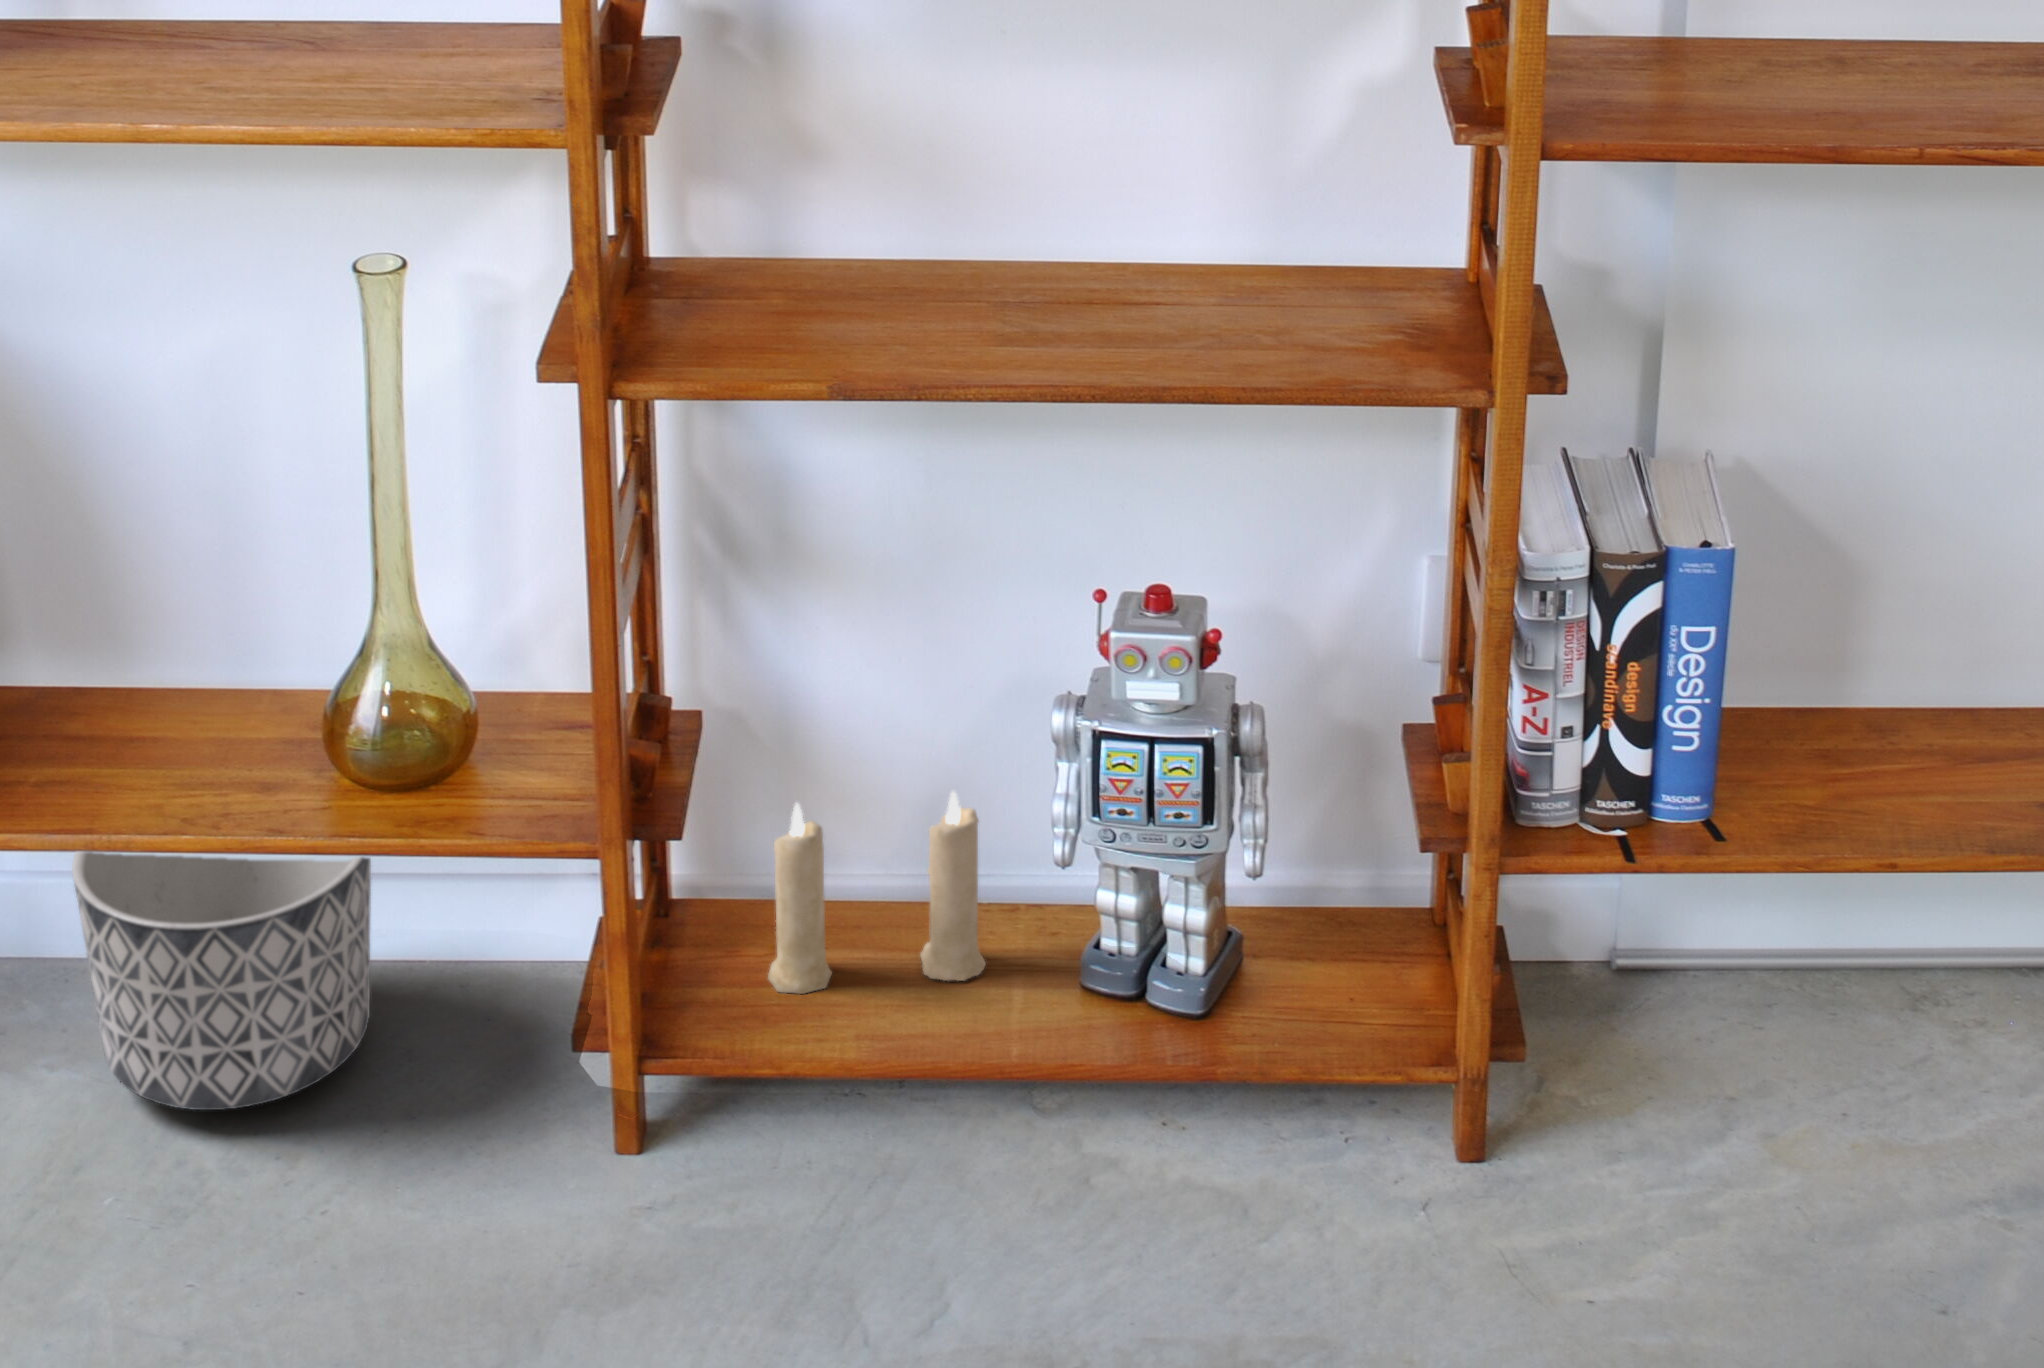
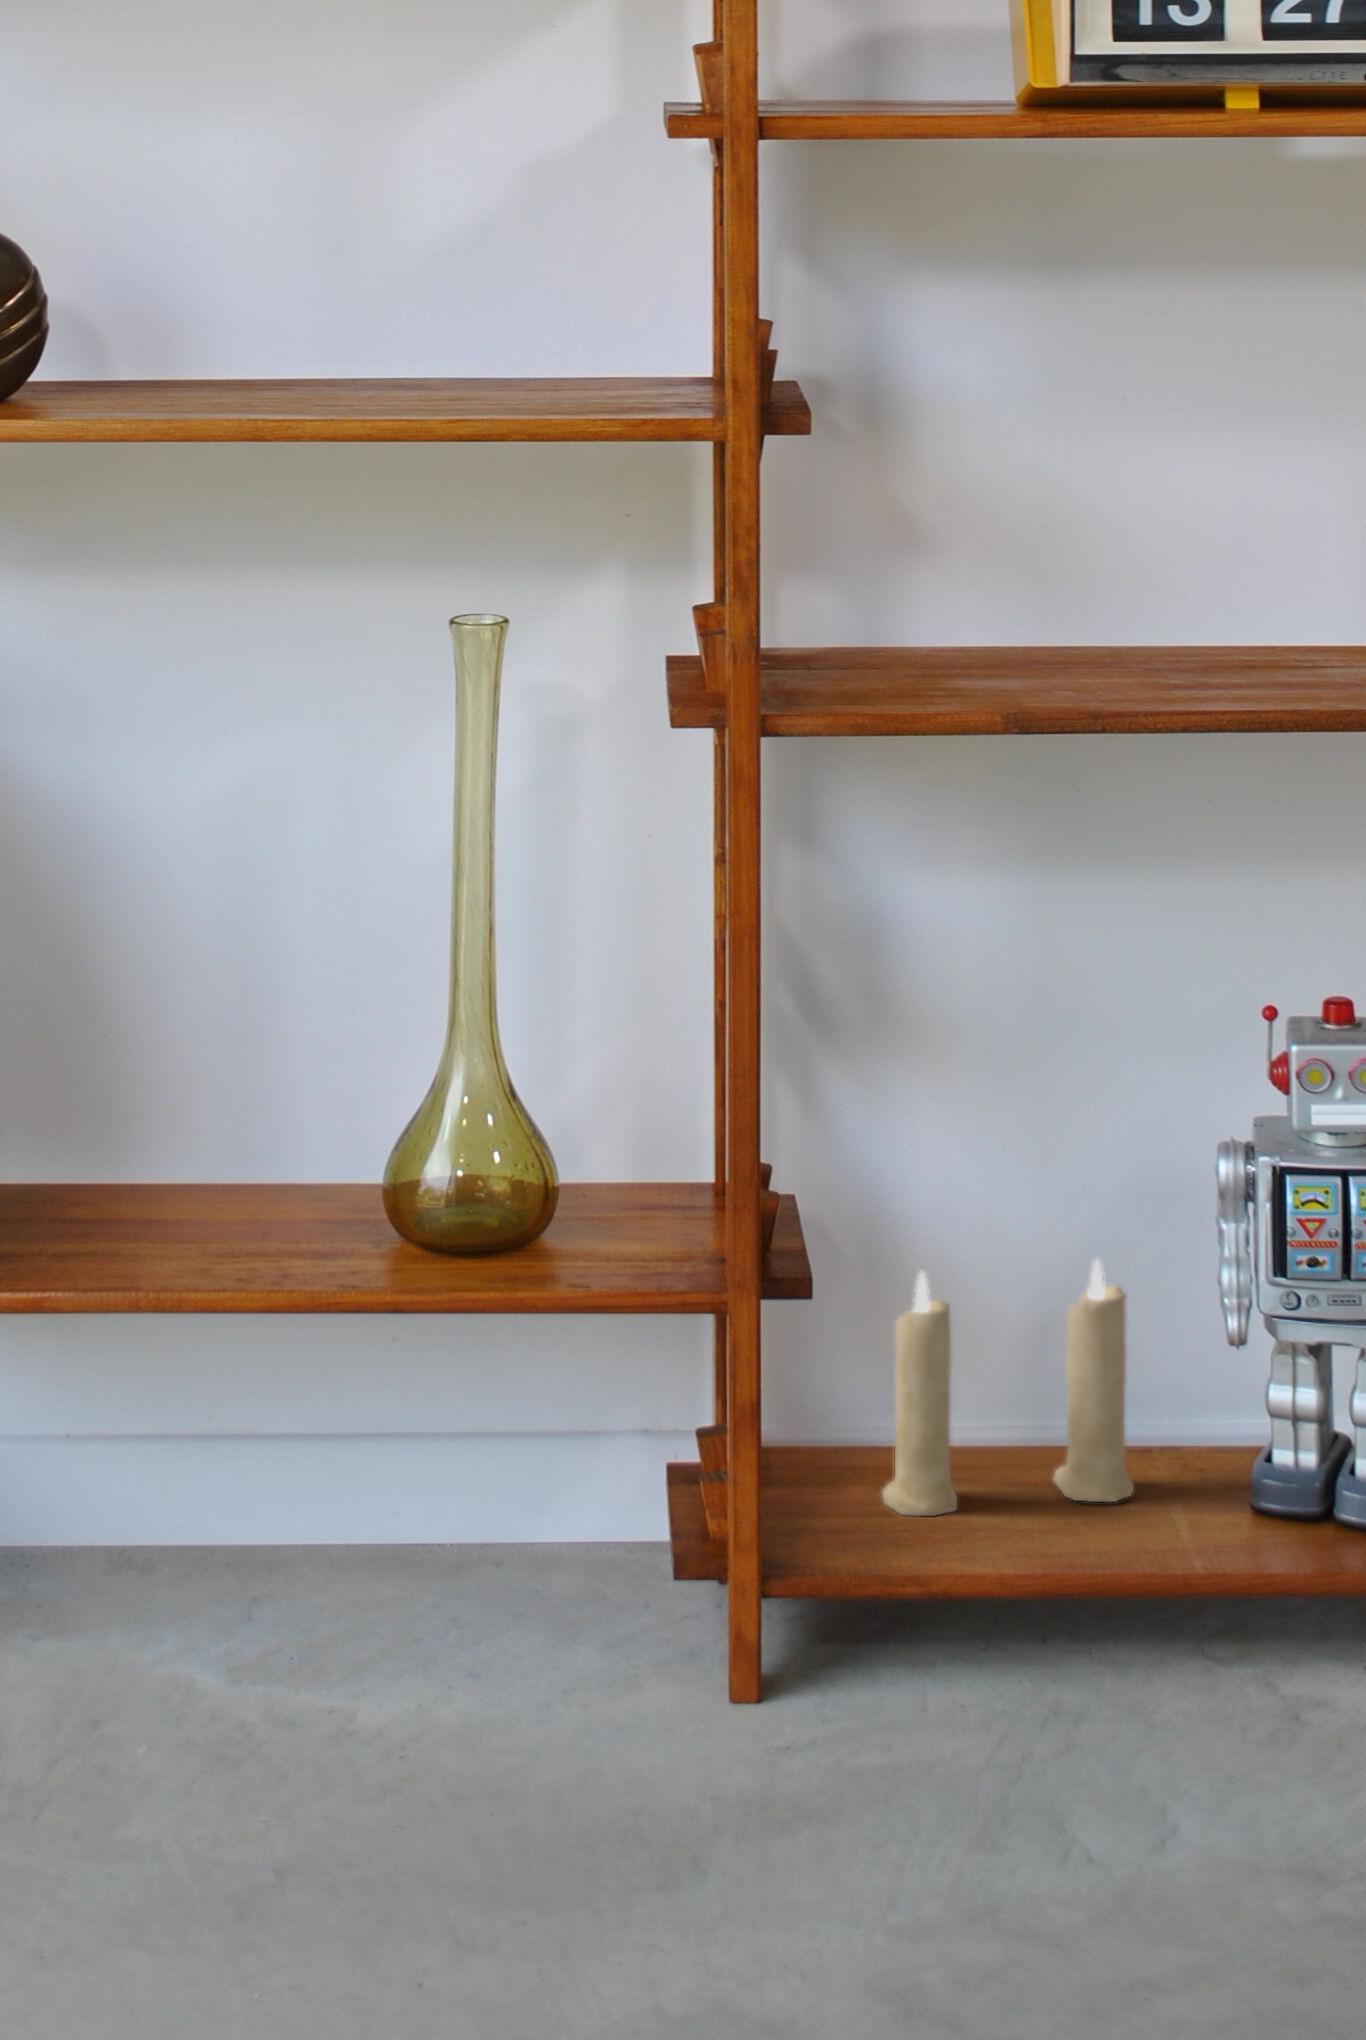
planter: present [72,852,371,1110] -> none [78,1283,419,1666]

